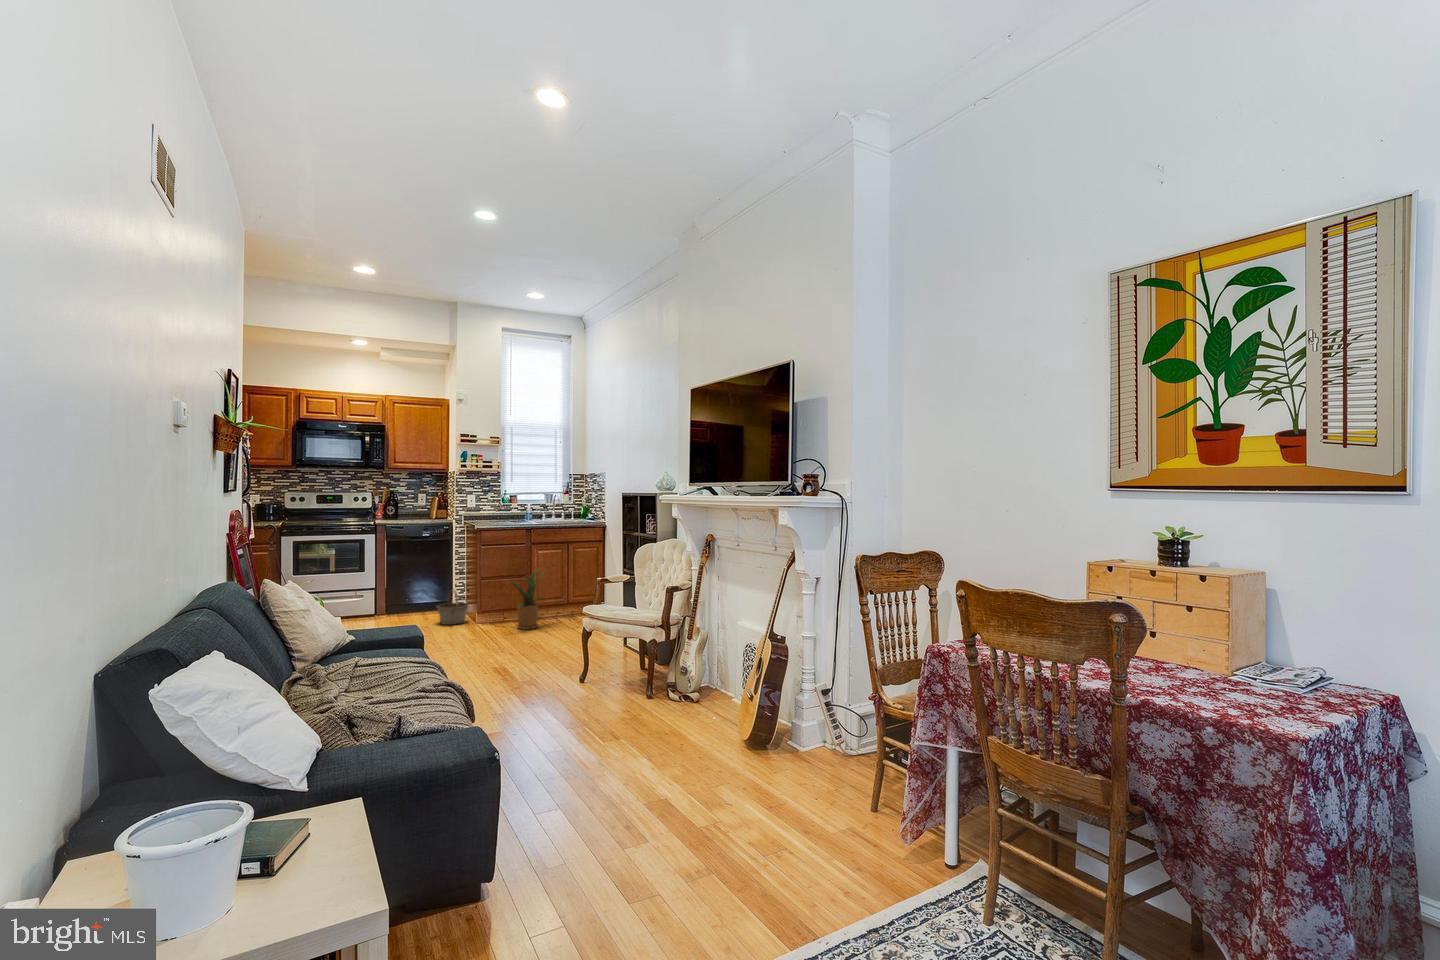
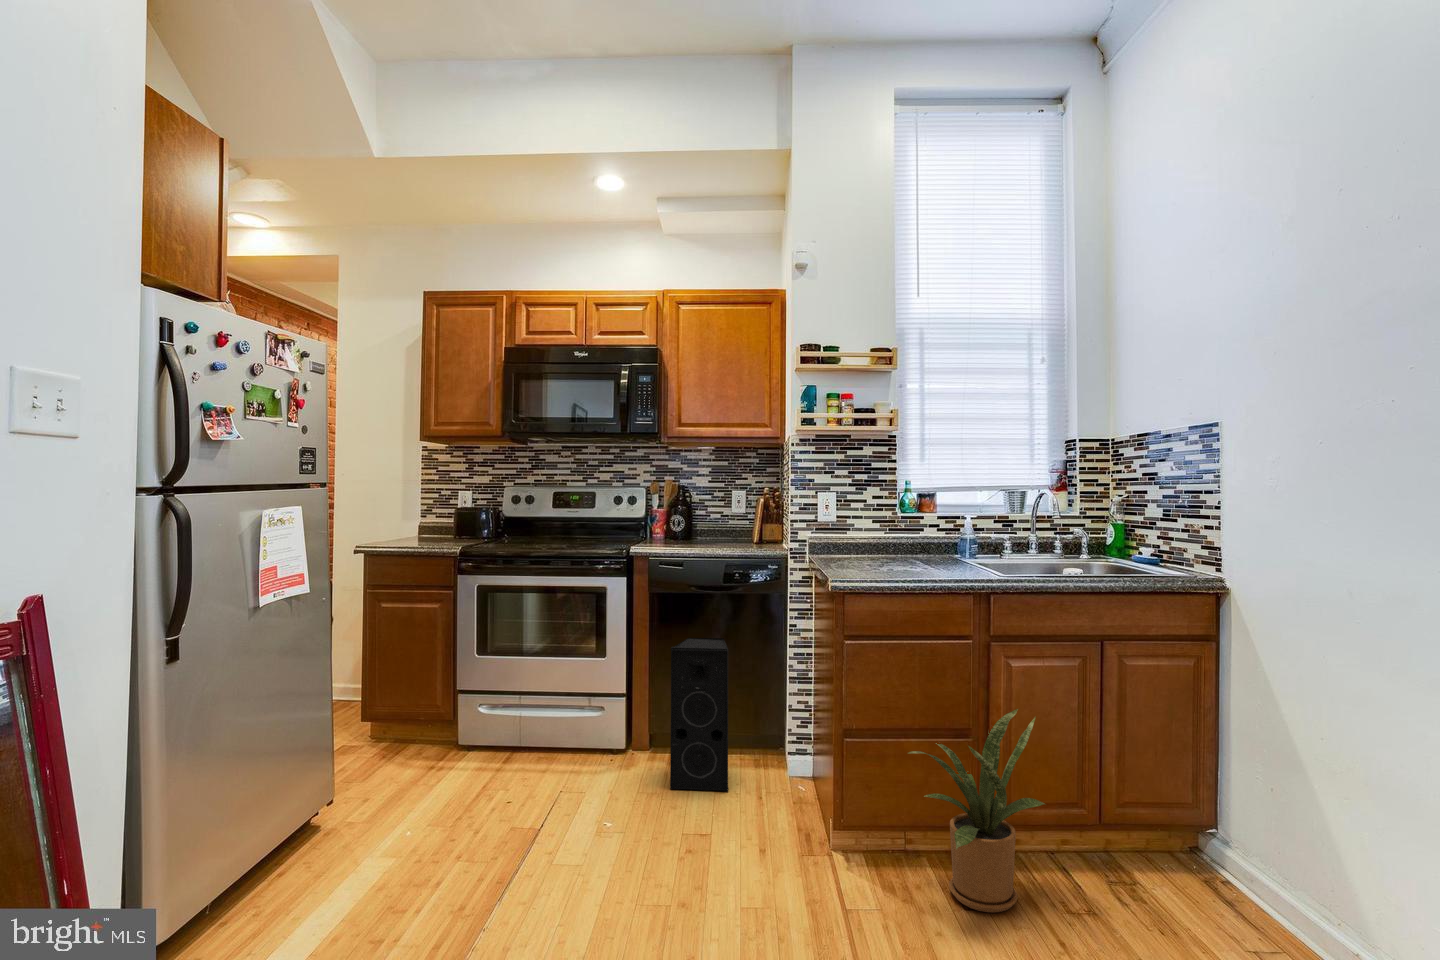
speaker: none [400,560,428,624] -> present [670,638,729,791]
basket: present [437,590,469,625] -> none [743,725,819,822]

